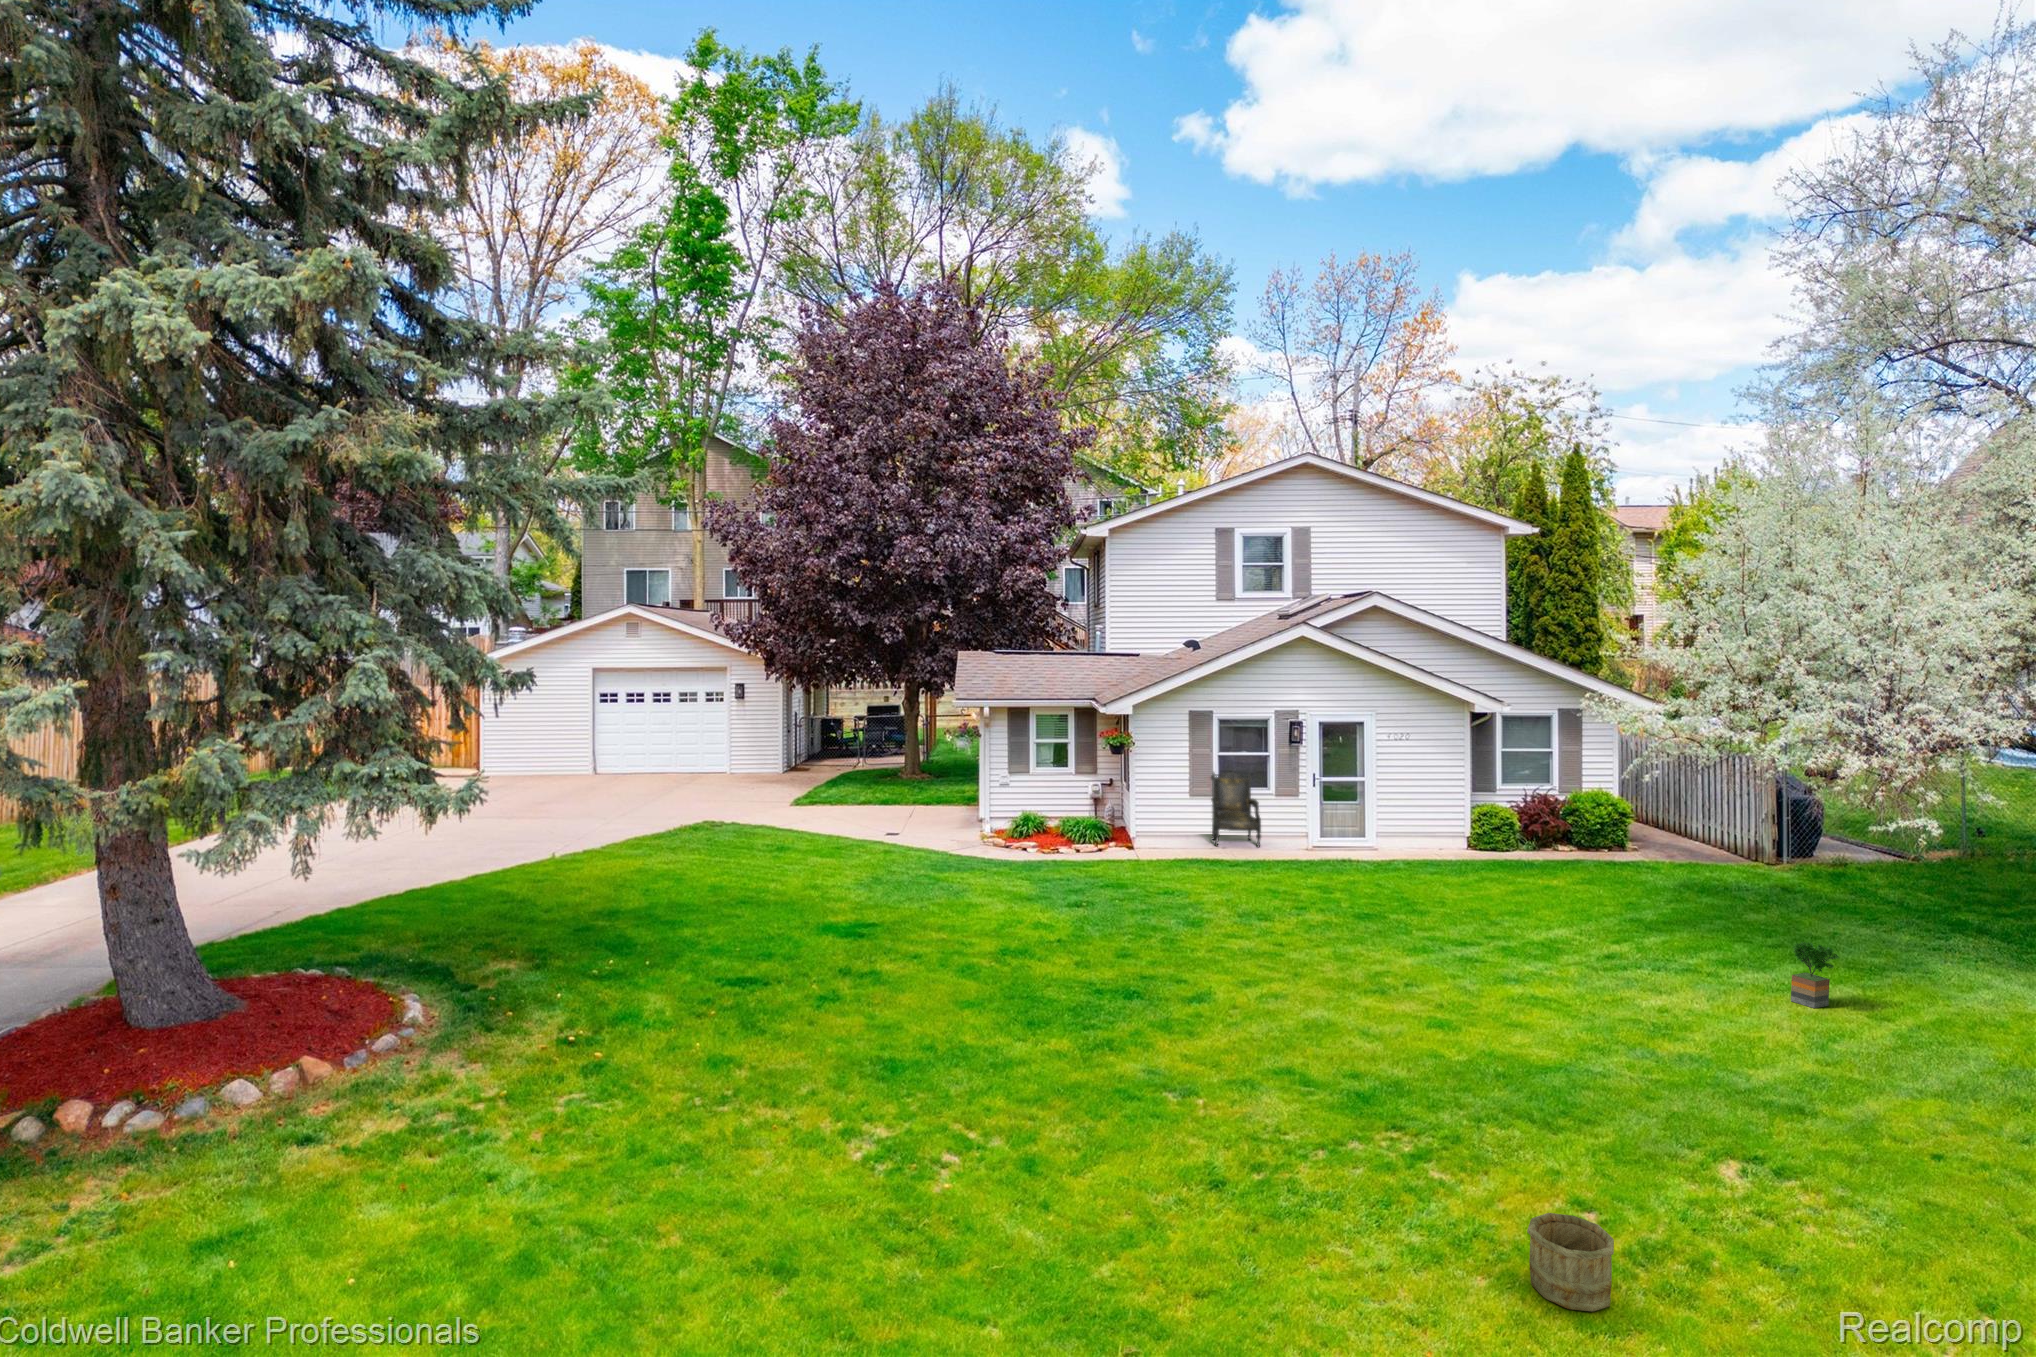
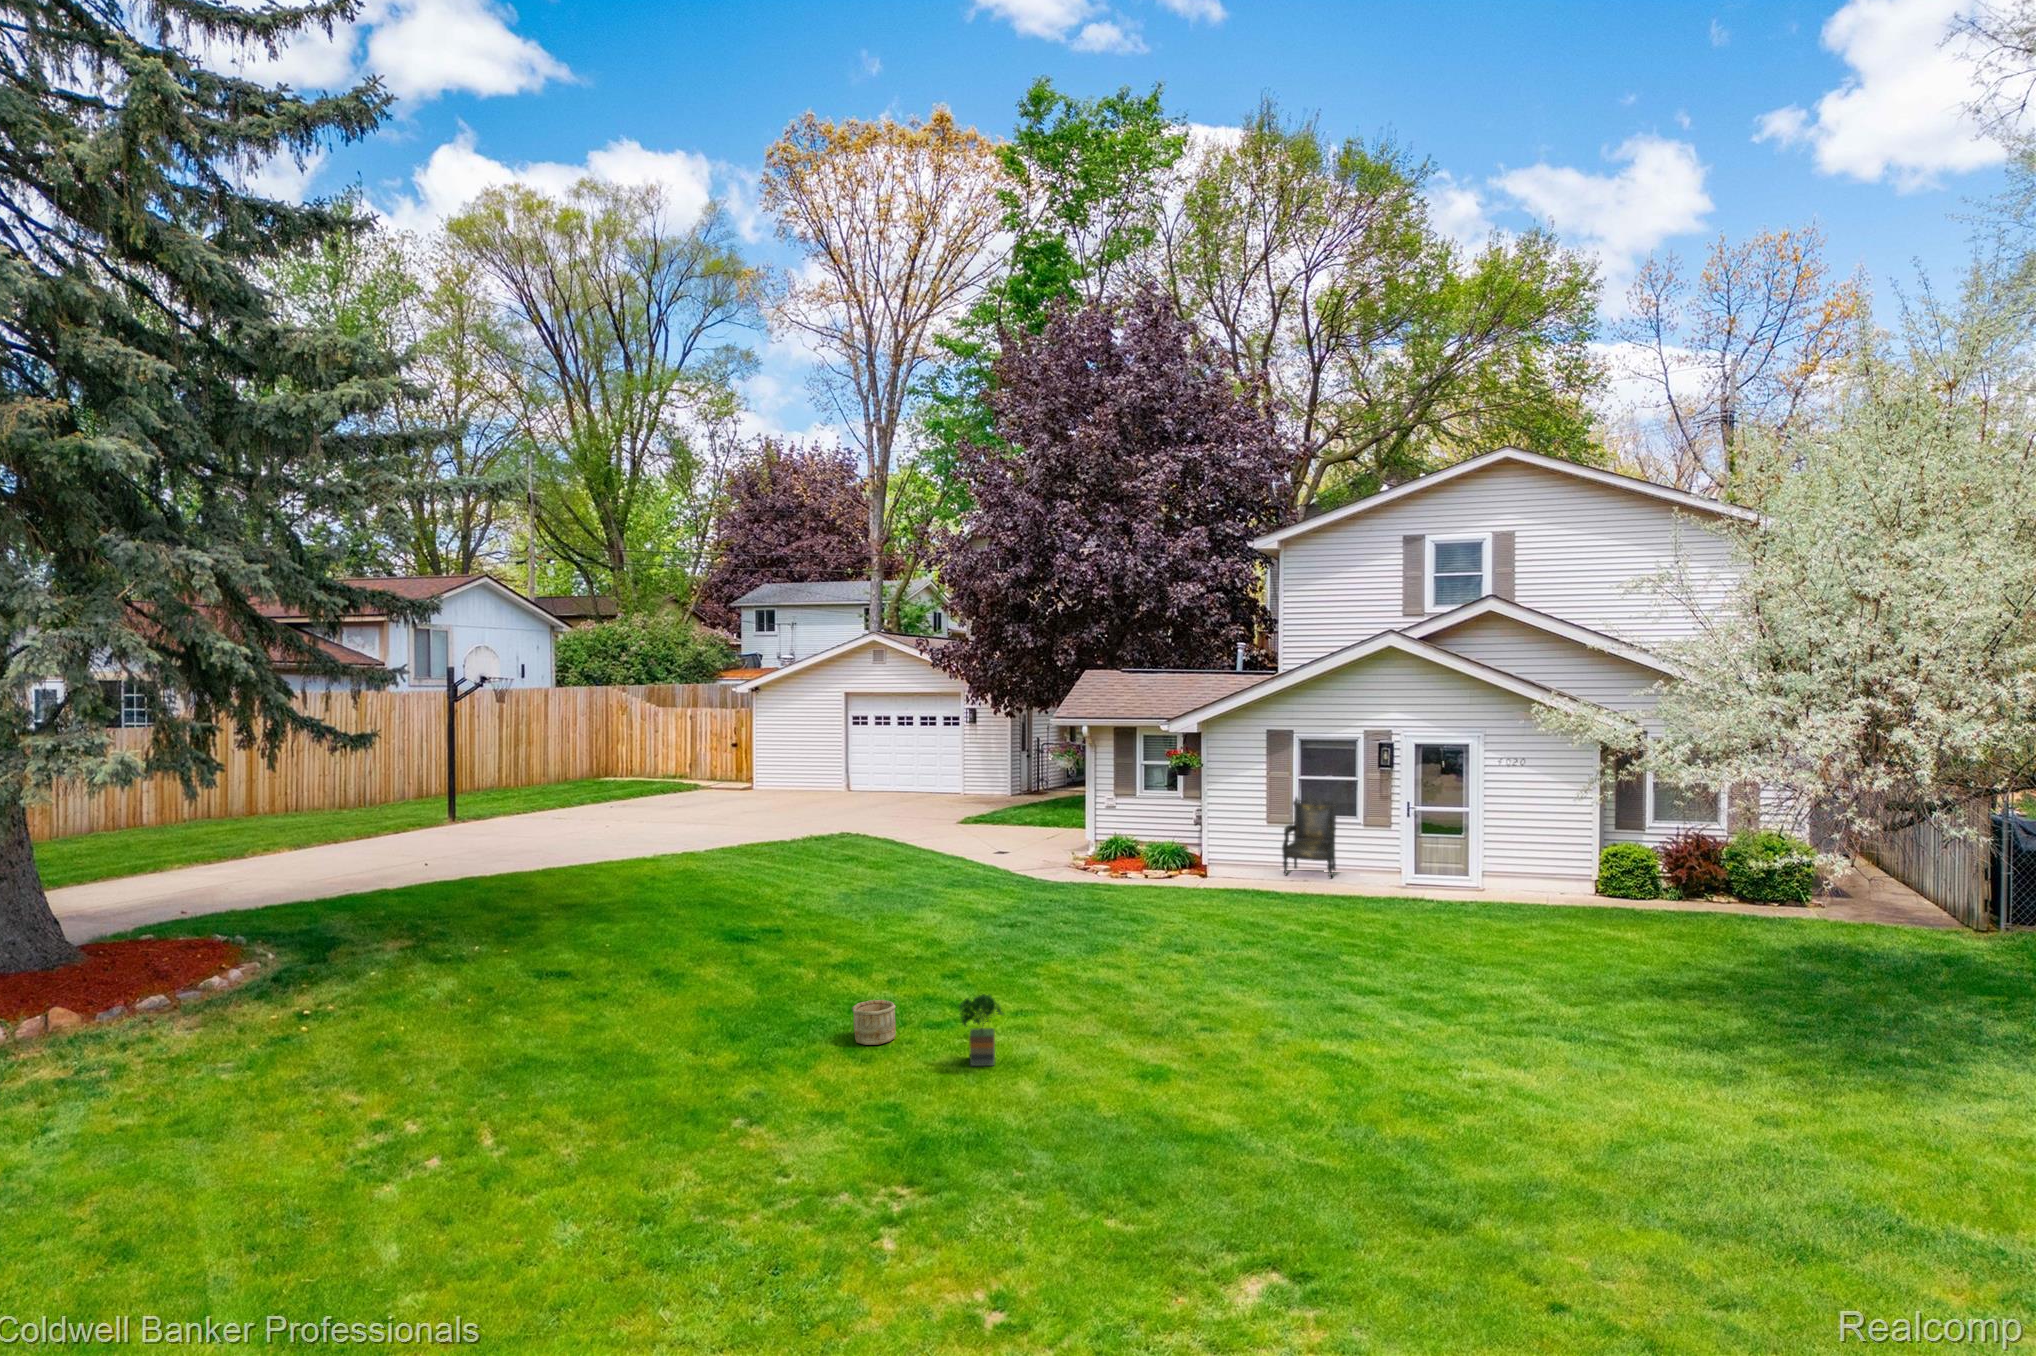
potted tree: present [1791,942,1839,1008] -> present [959,994,1004,1066]
wooden bucket: present [1527,1213,1614,1312] -> present [852,1000,896,1045]

